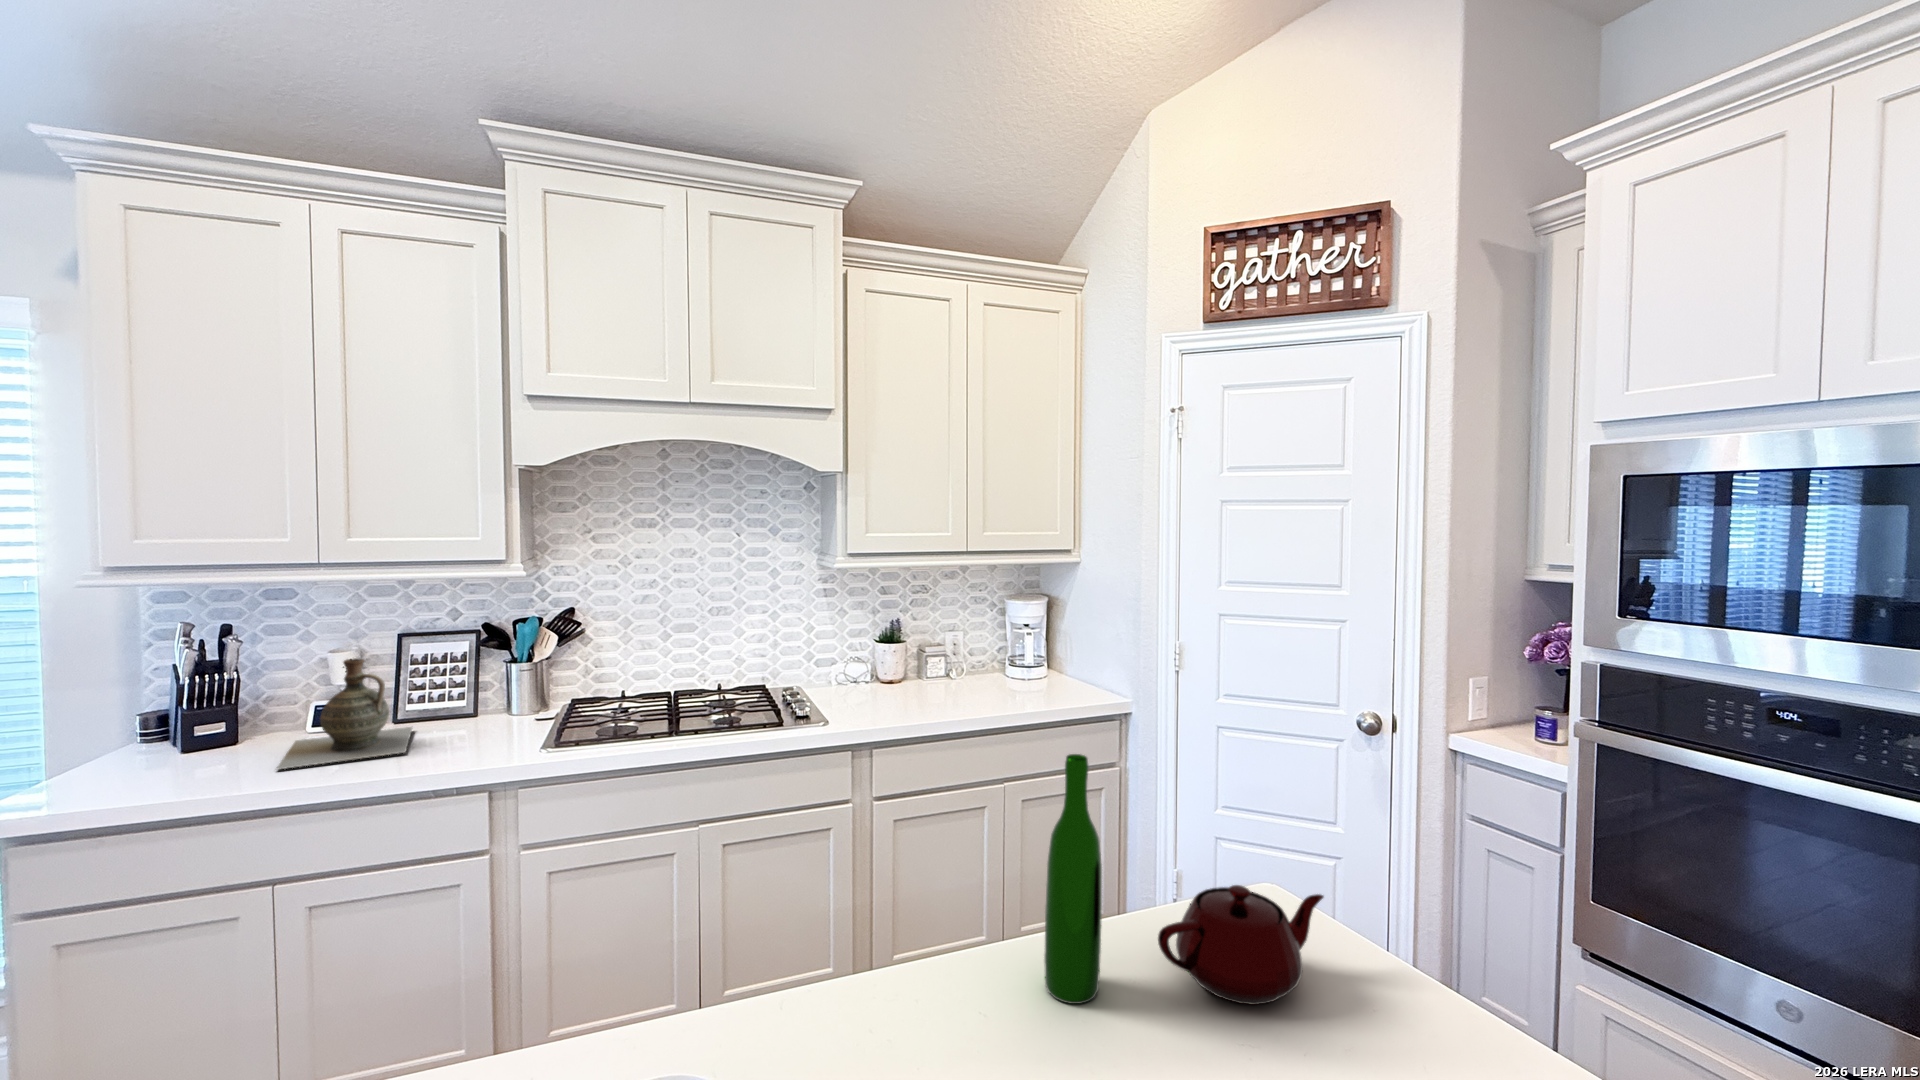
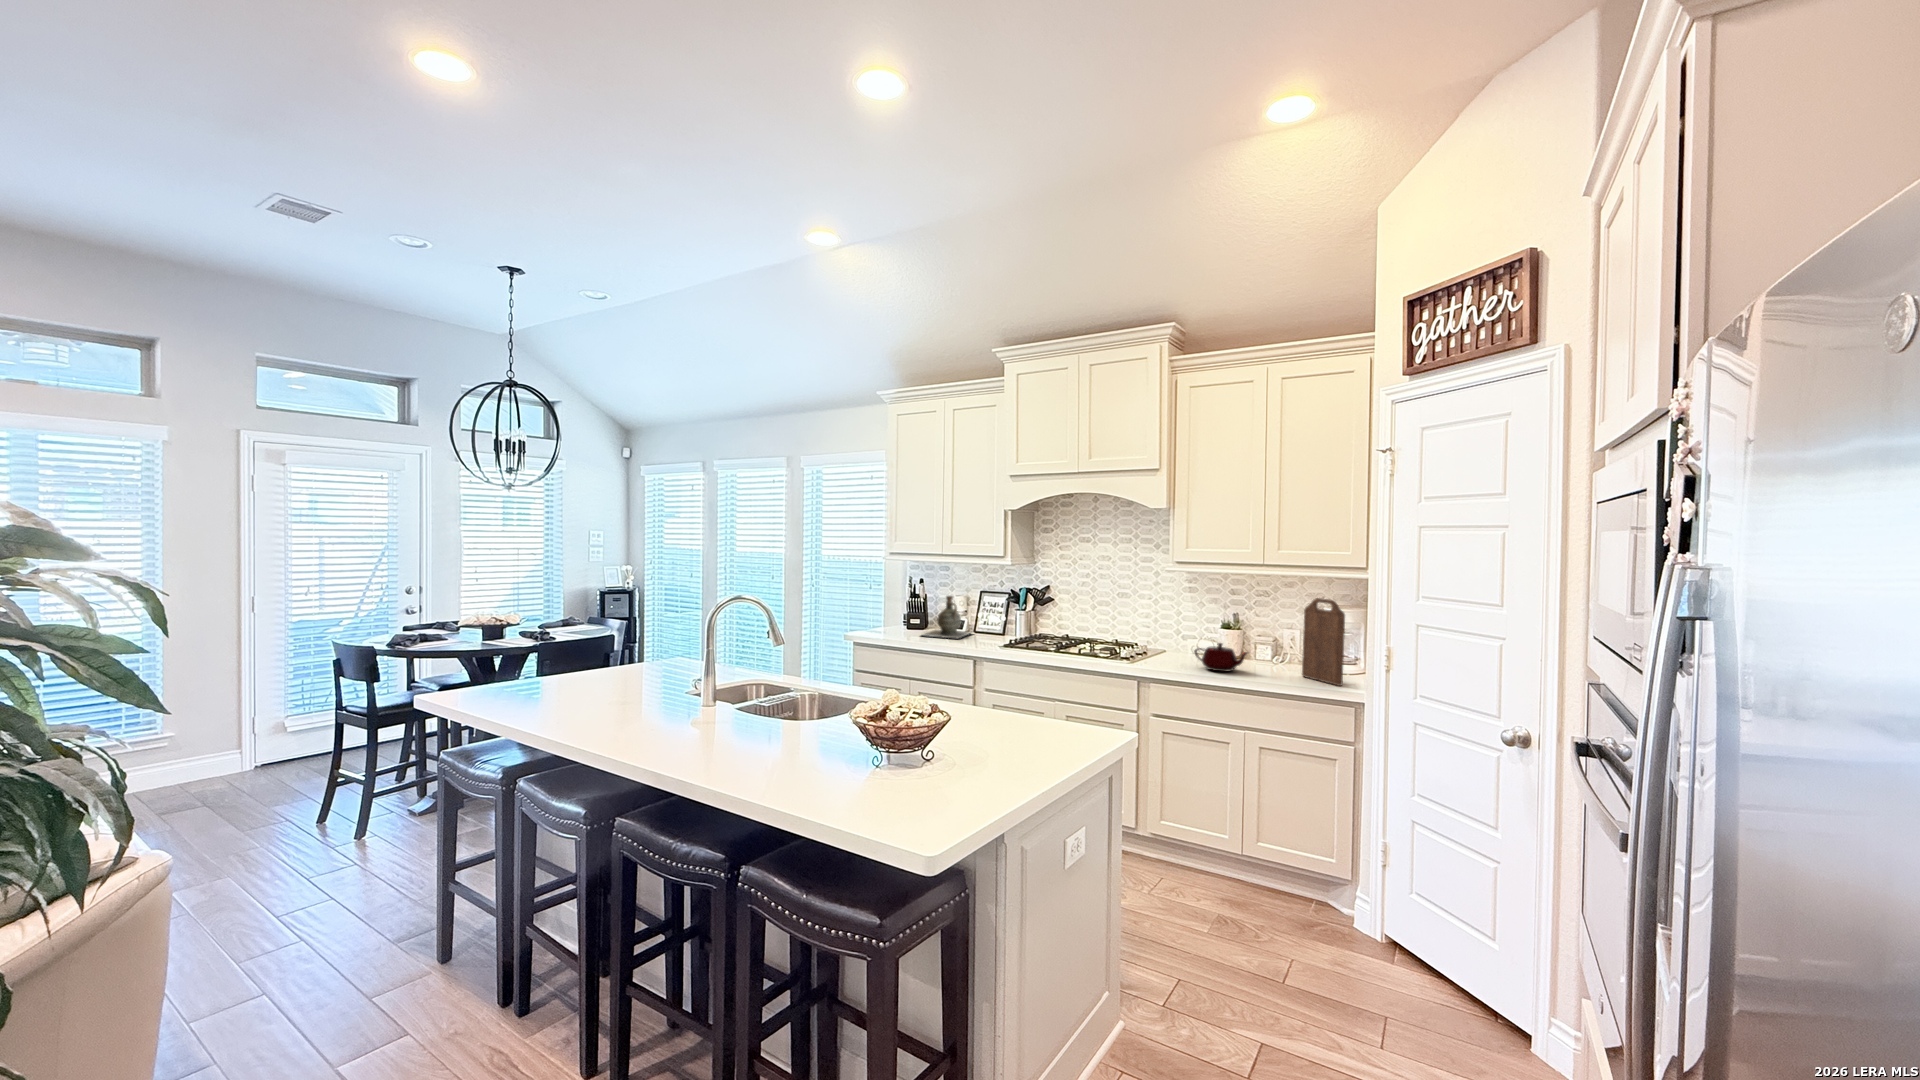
cutting board: none [1021,591,1083,698] -> present [1302,598,1345,686]
wine bottle: present [1044,754,1102,1004] -> none [984,625,1007,725]
teapot: present [1158,885,1324,1005] -> present [1194,643,1248,672]

